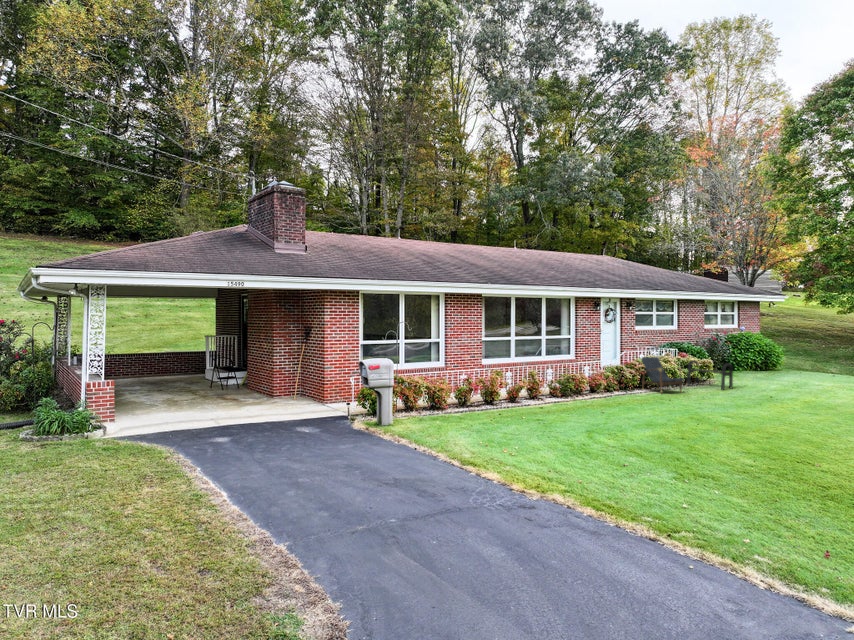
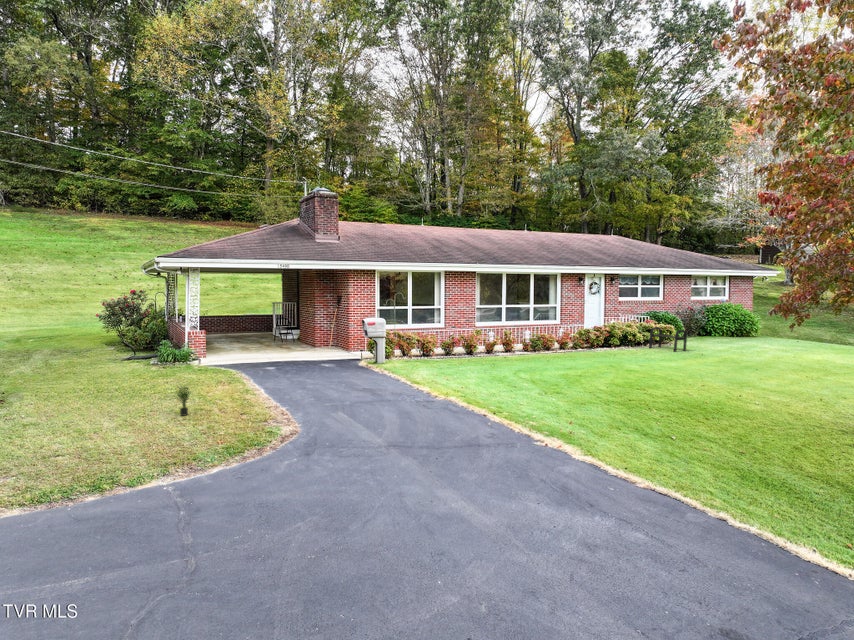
lounge chair: present [642,357,684,392] -> none [604,323,637,353]
potted plant: none [33,491,94,567] -> present [174,386,190,416]

